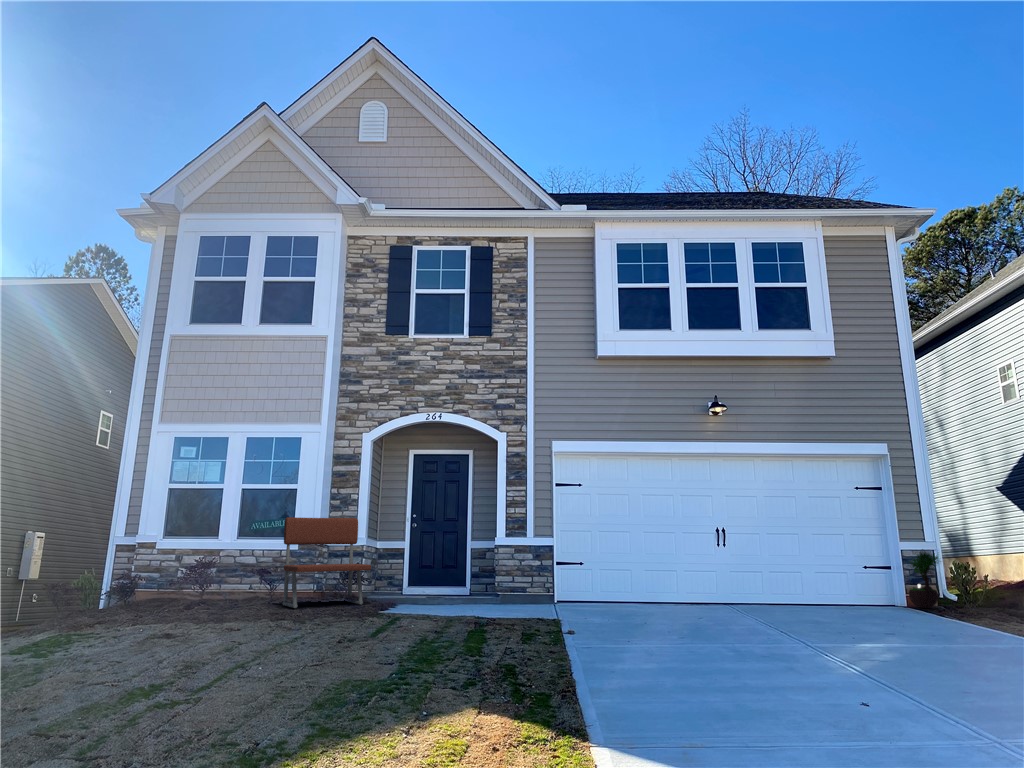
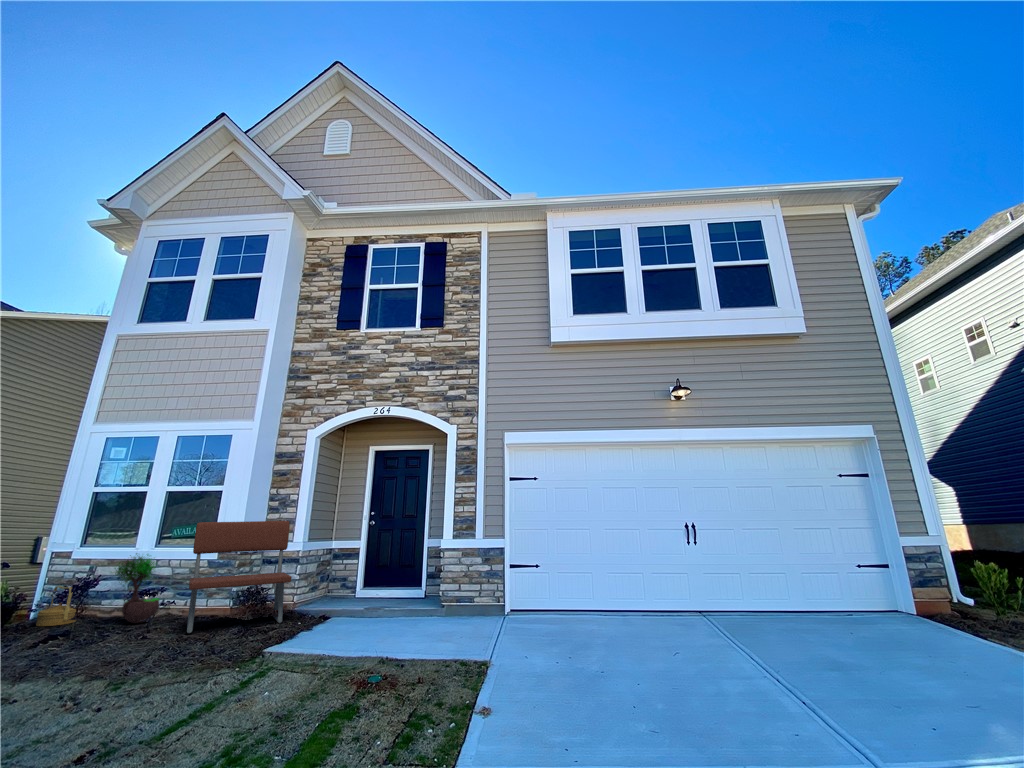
potted tree: present [909,549,938,608] -> present [116,553,159,623]
woven basket: none [145,571,176,604] -> present [36,586,76,626]

